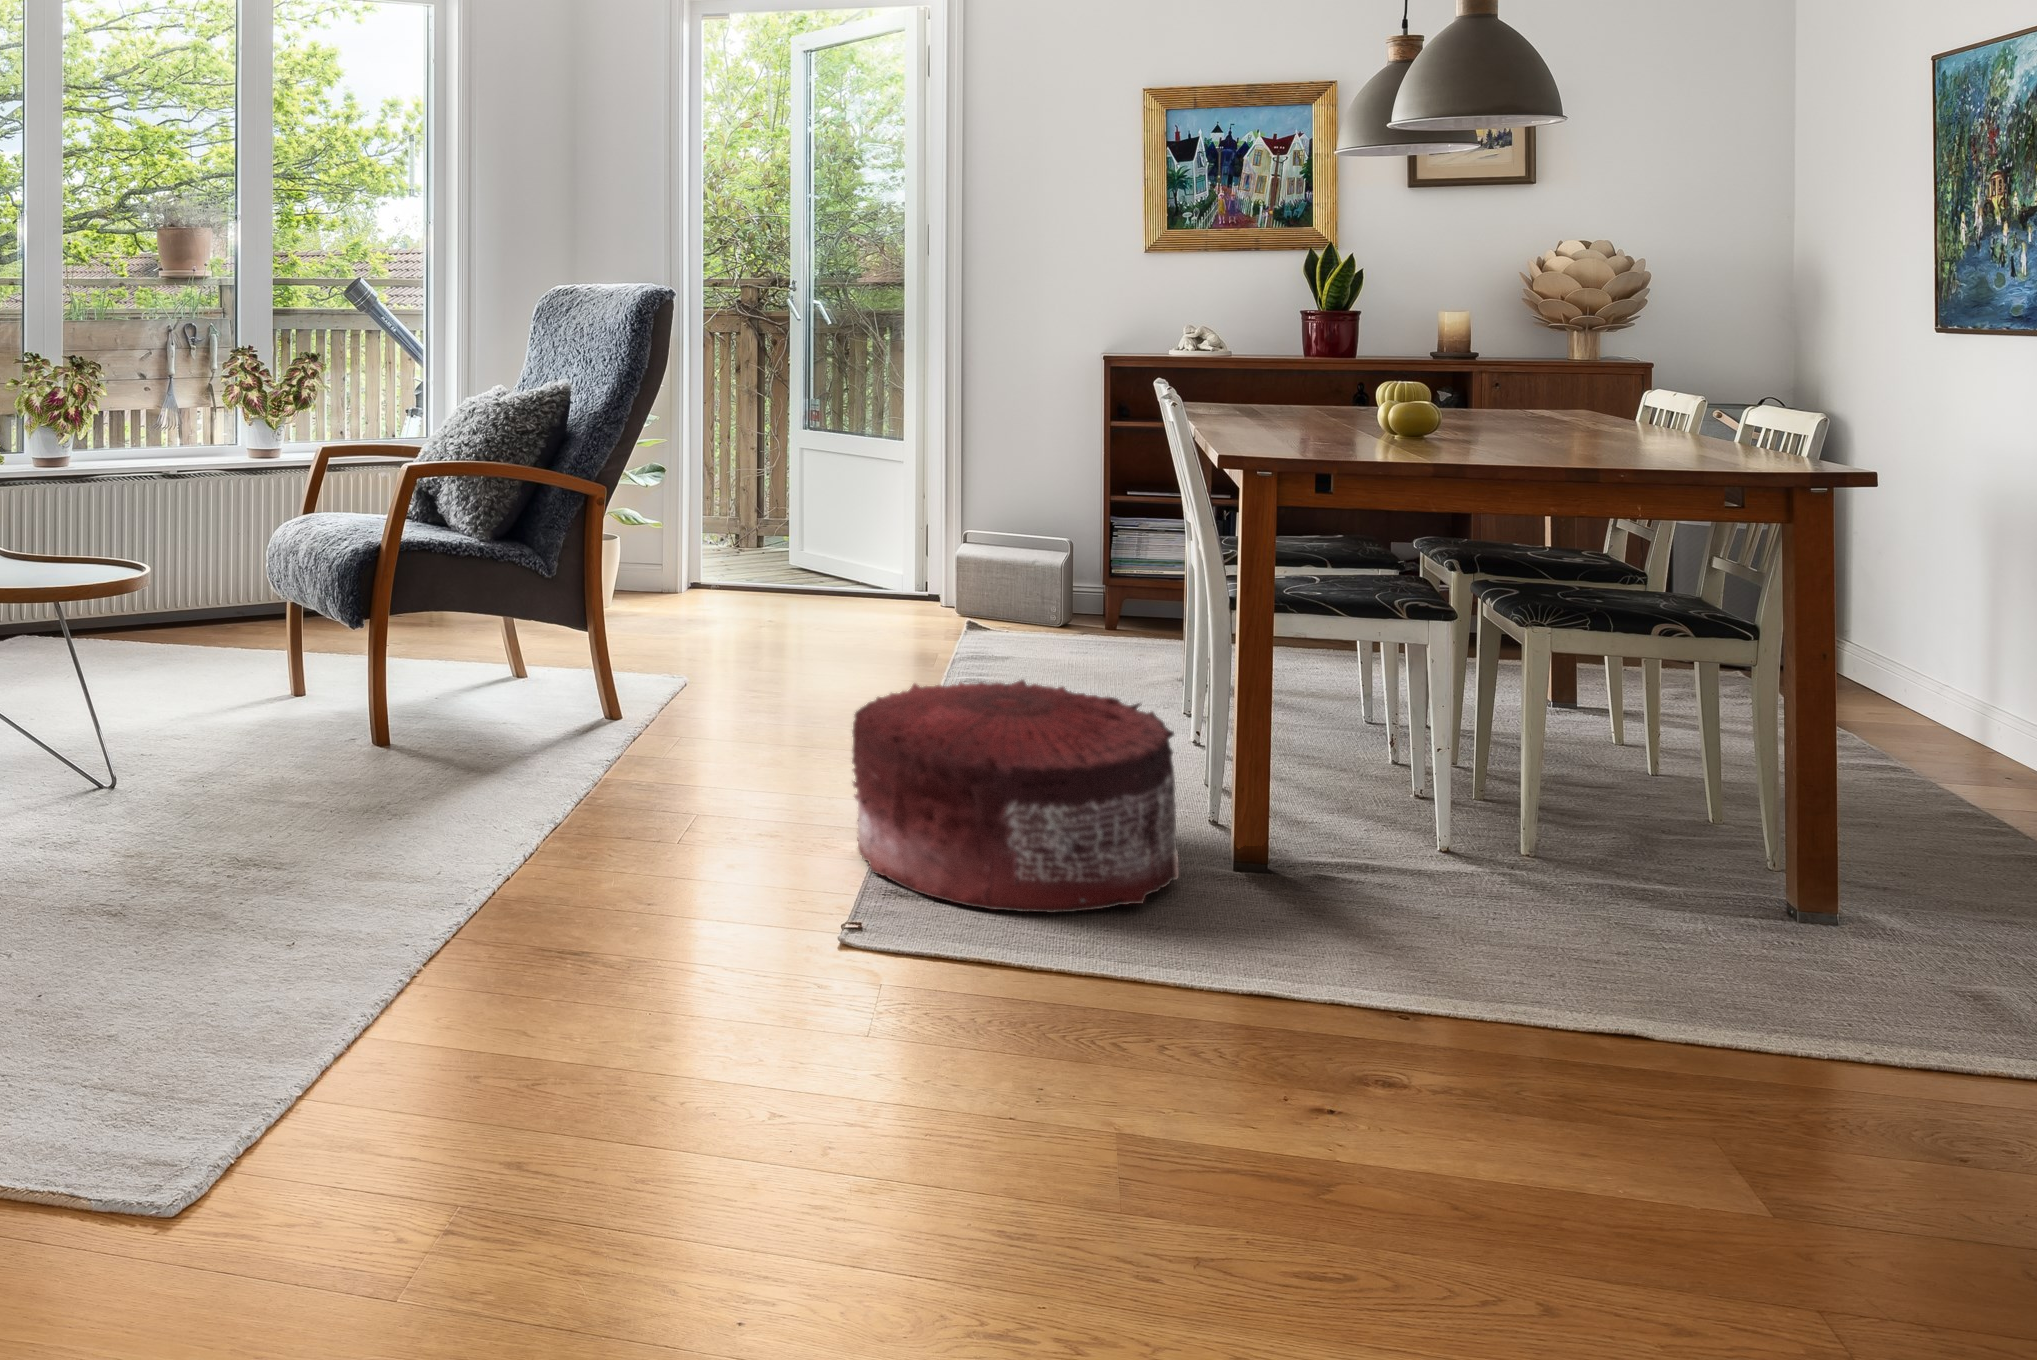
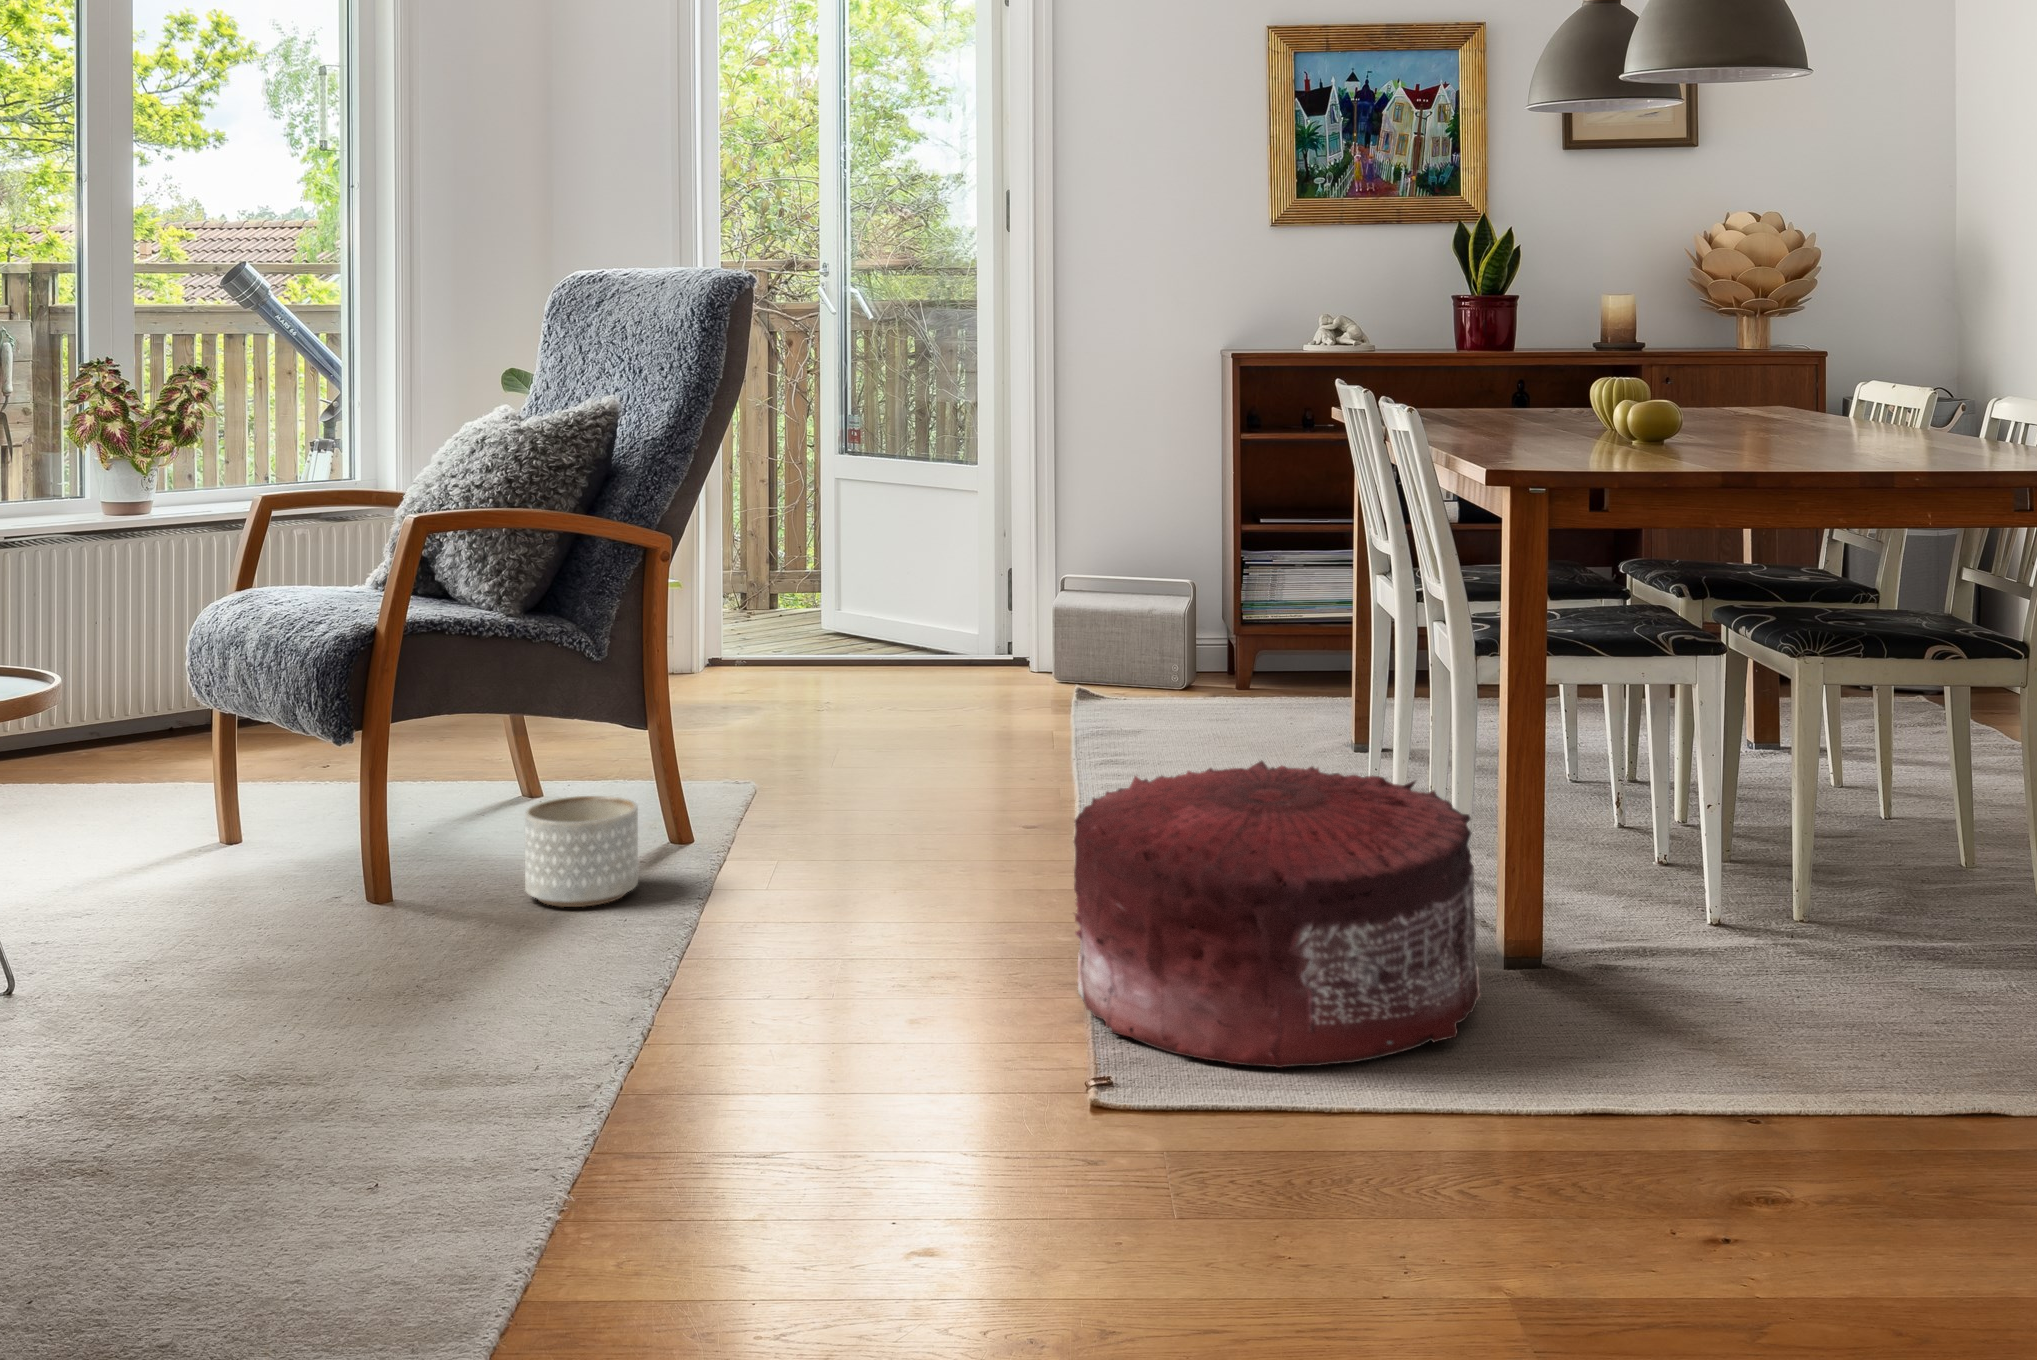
planter: none [488,672,568,750] -> present [525,796,638,907]

